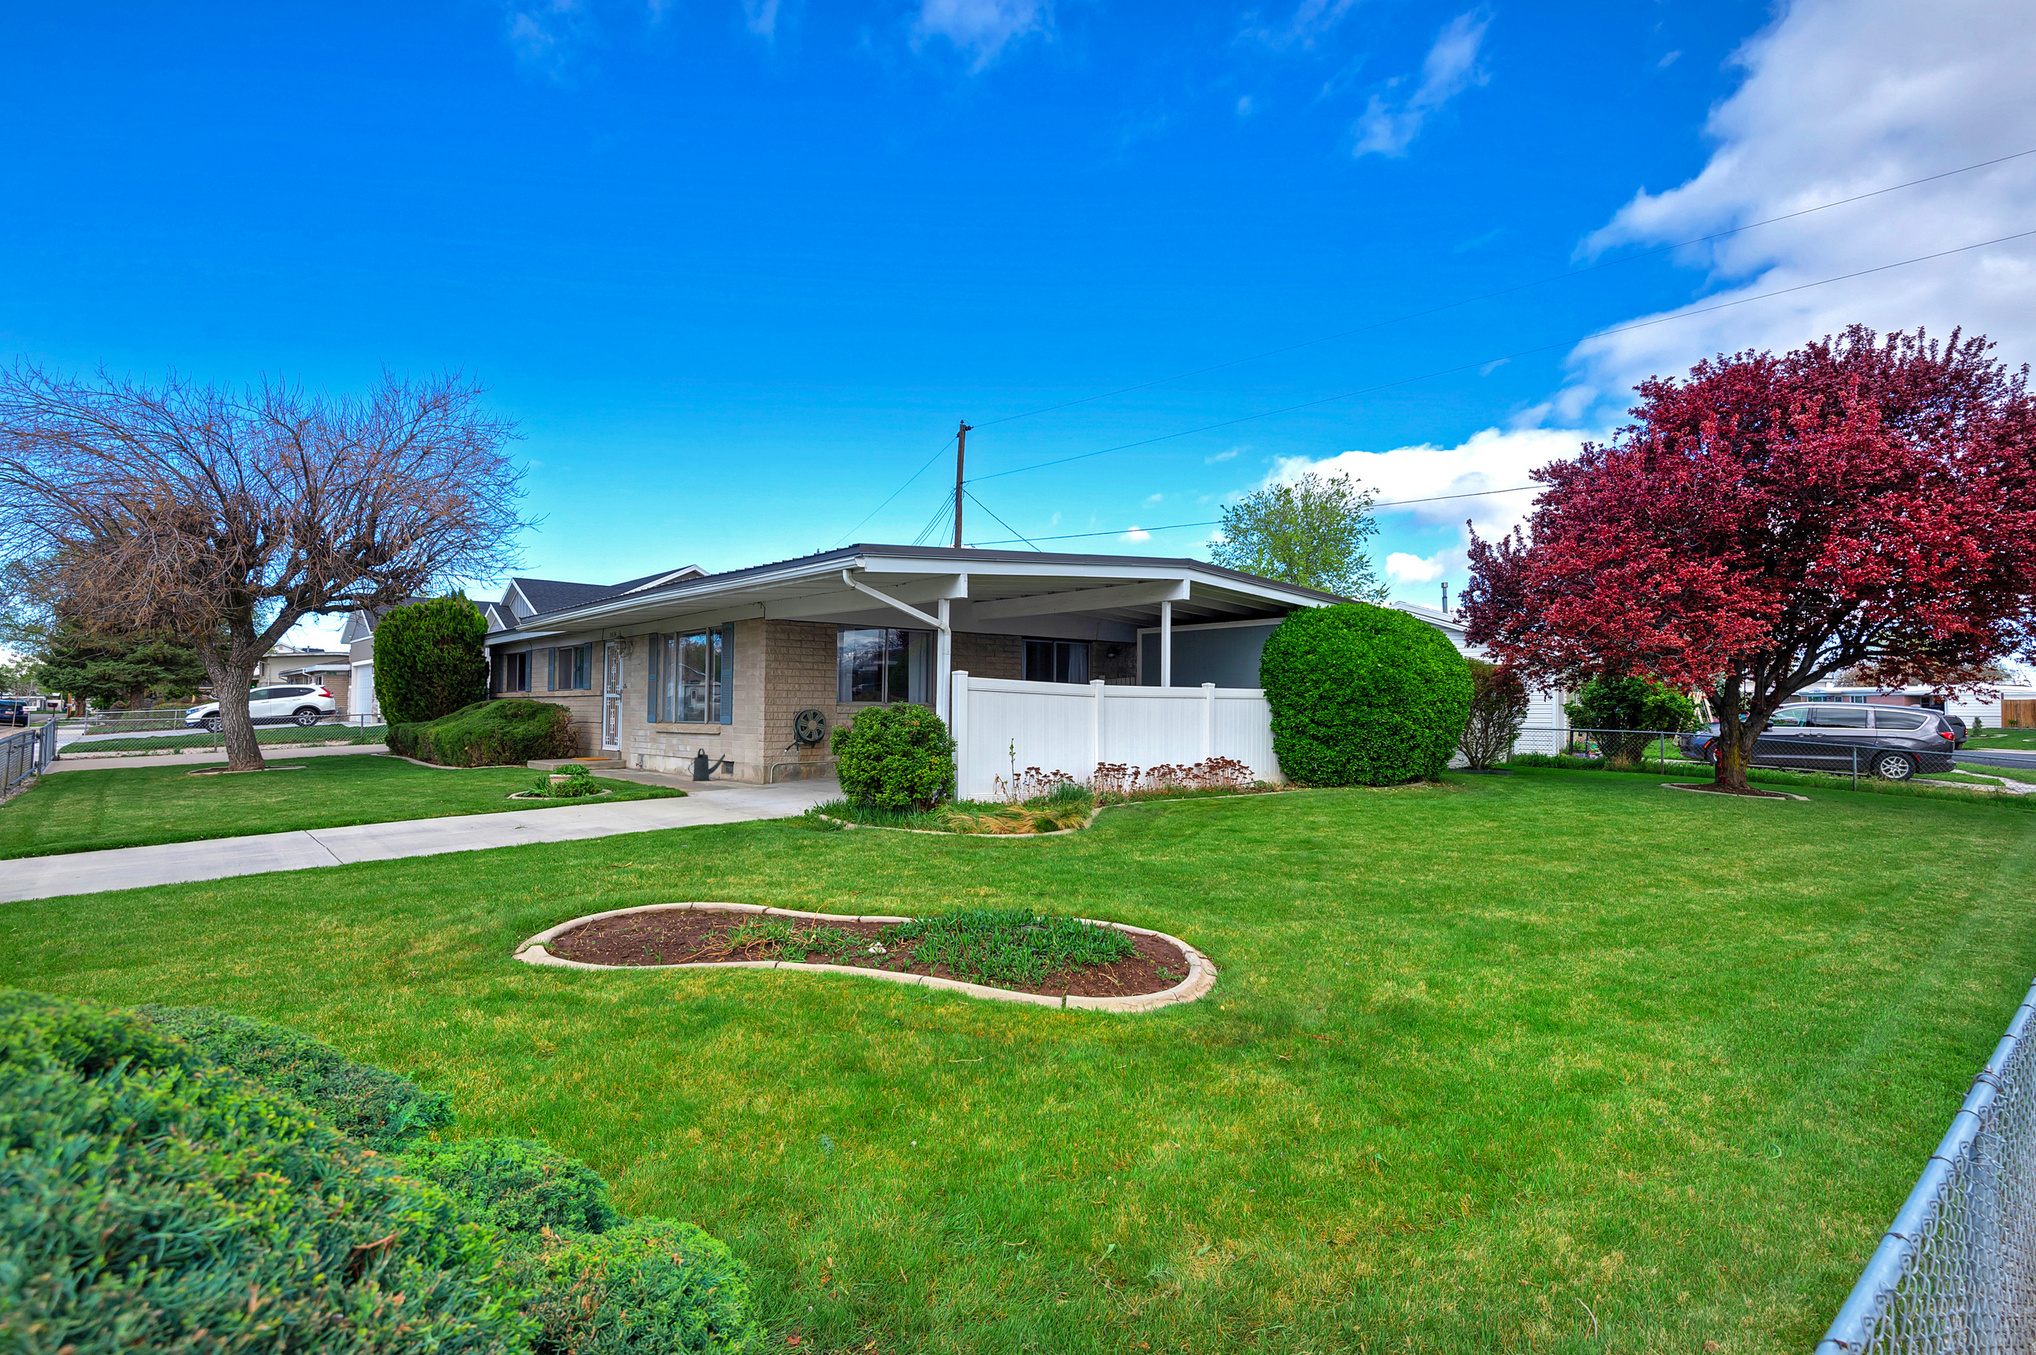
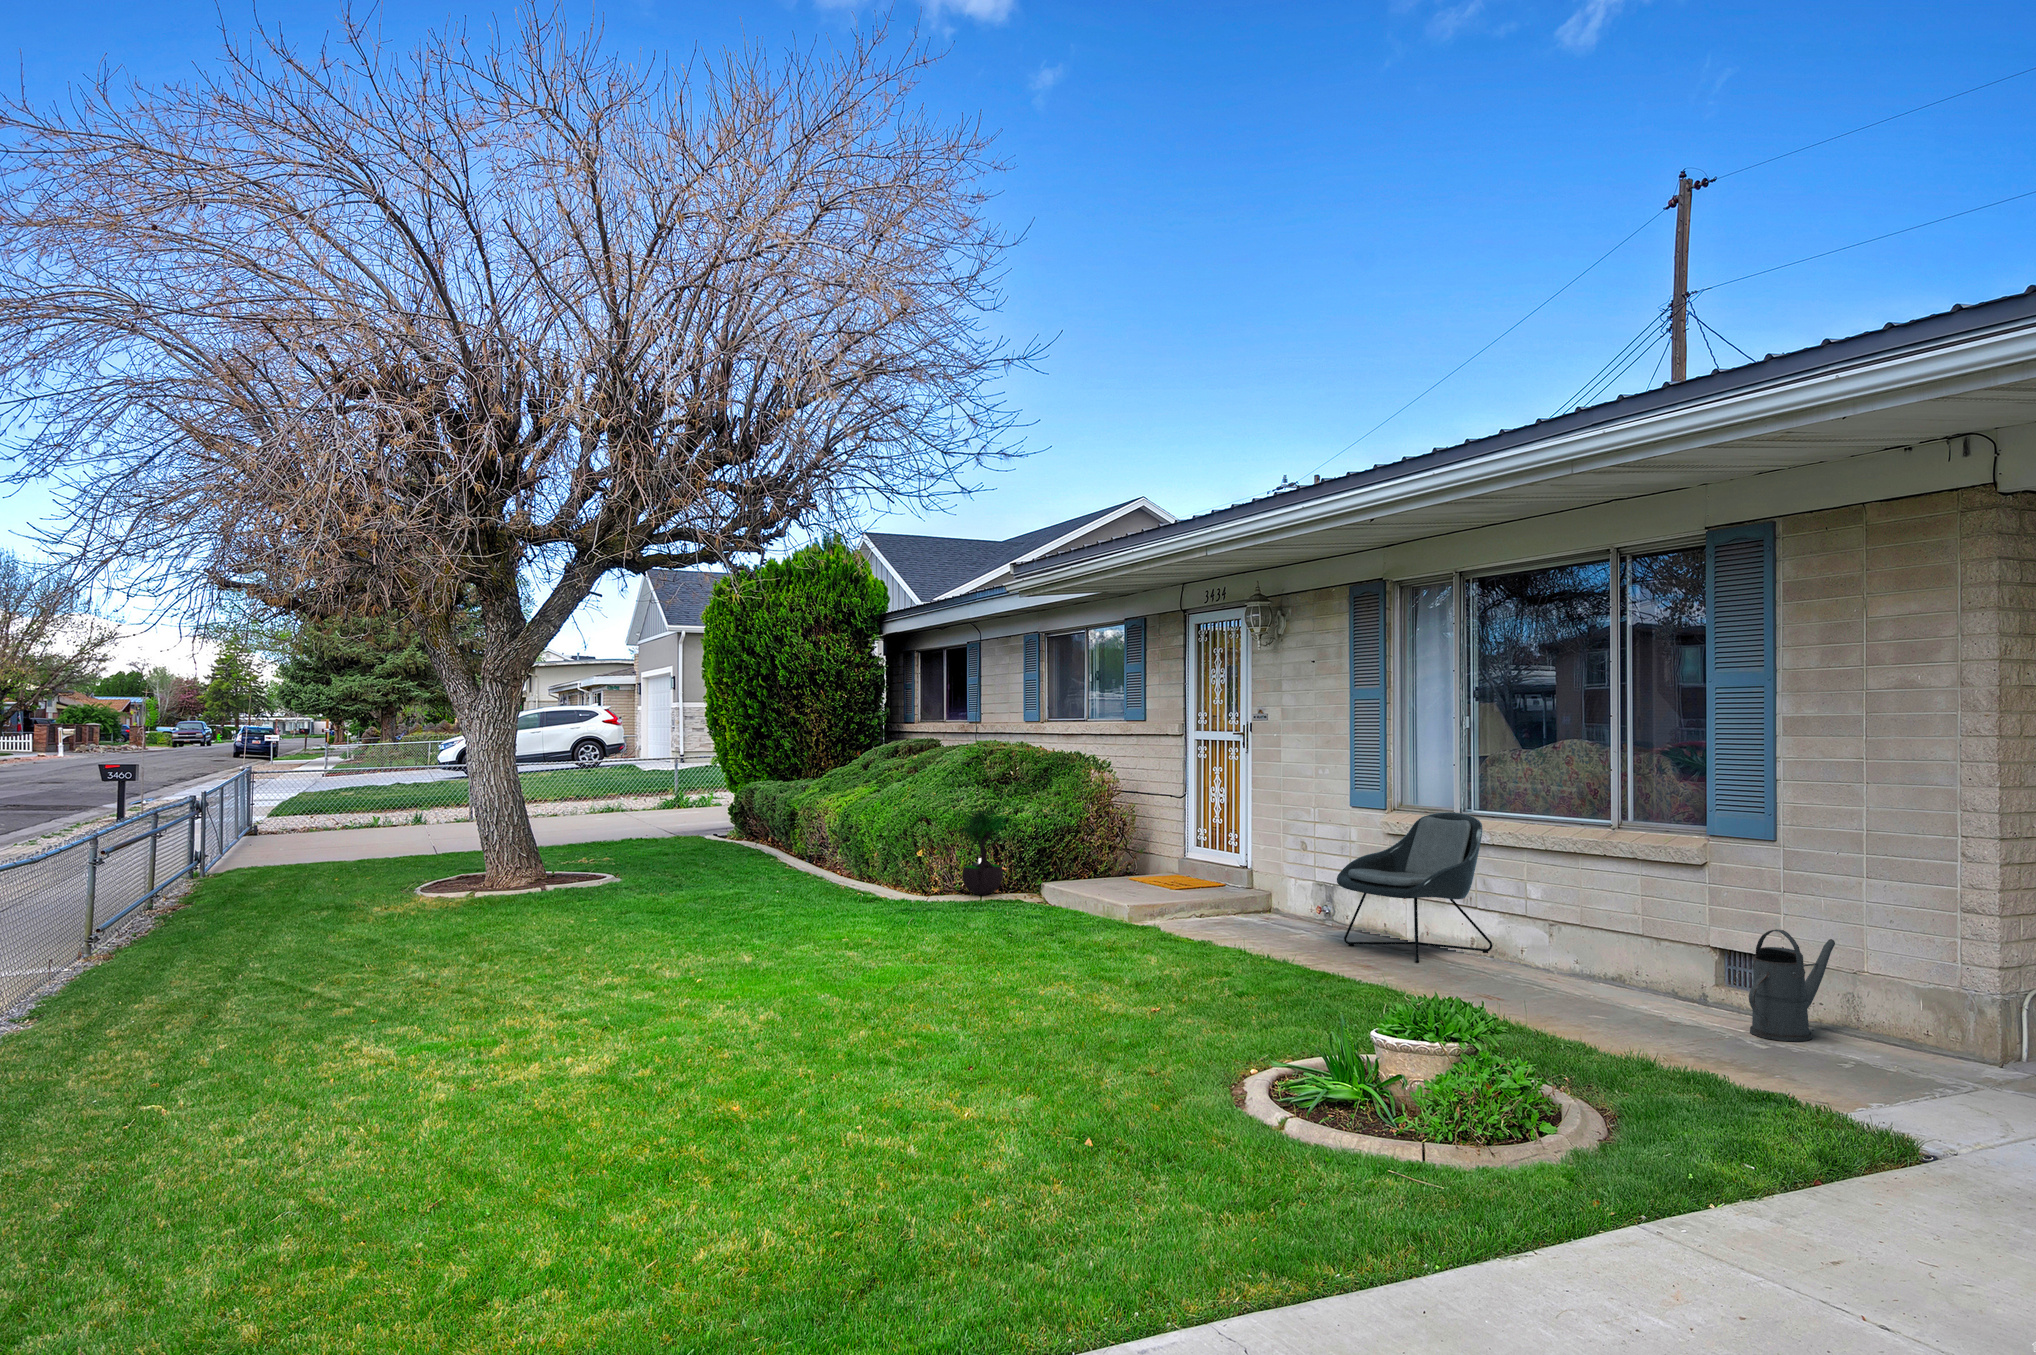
lounge chair: none [614,722,668,774] -> present [1337,812,1493,962]
potted tree: none [479,723,507,765] -> present [956,807,1007,895]

